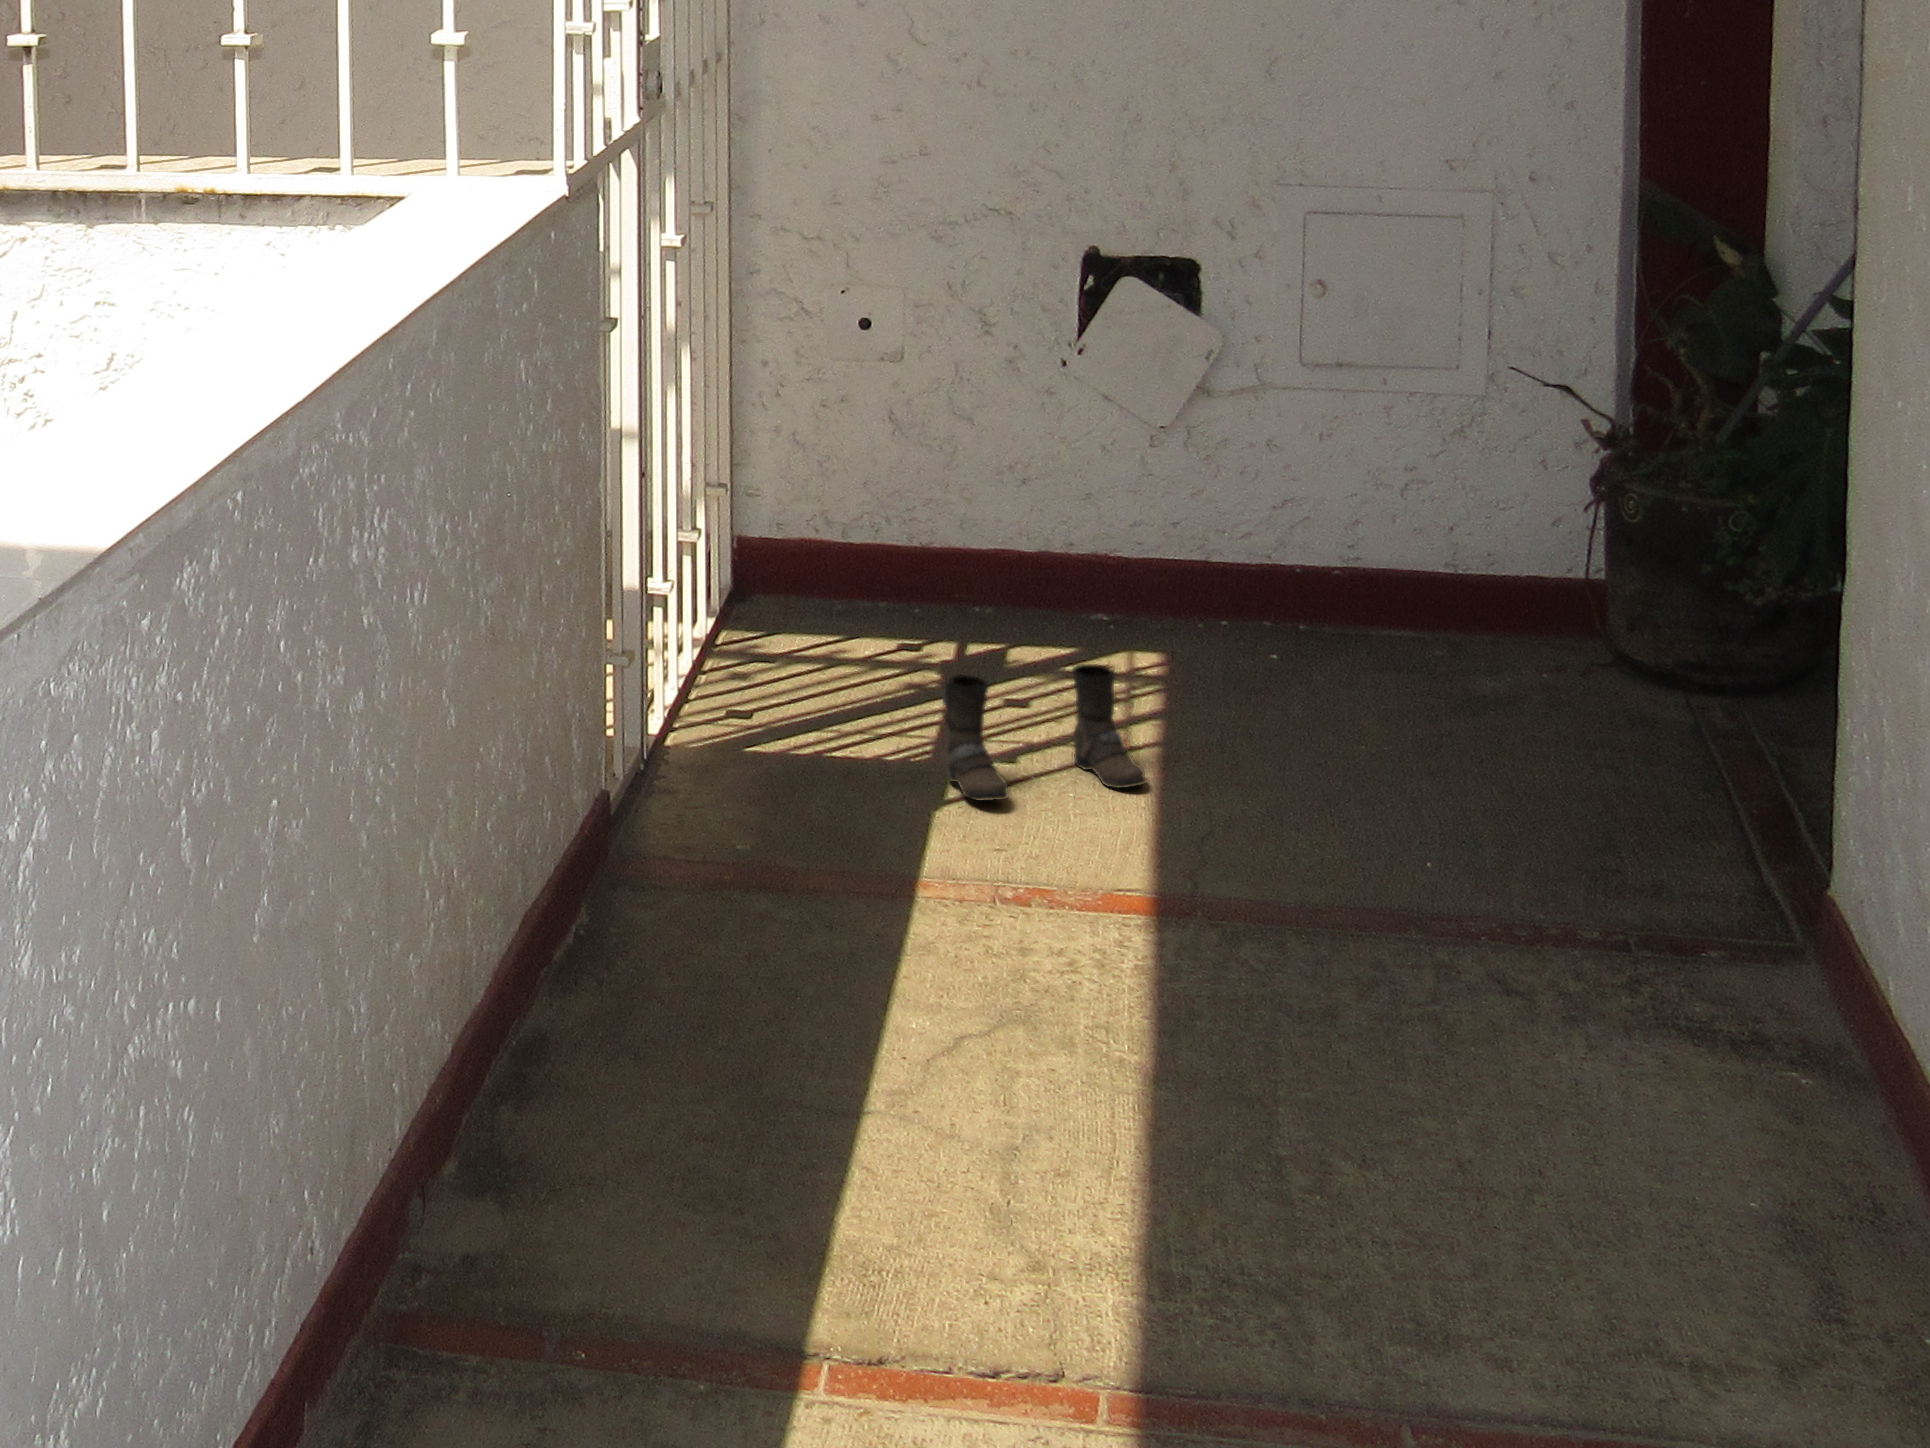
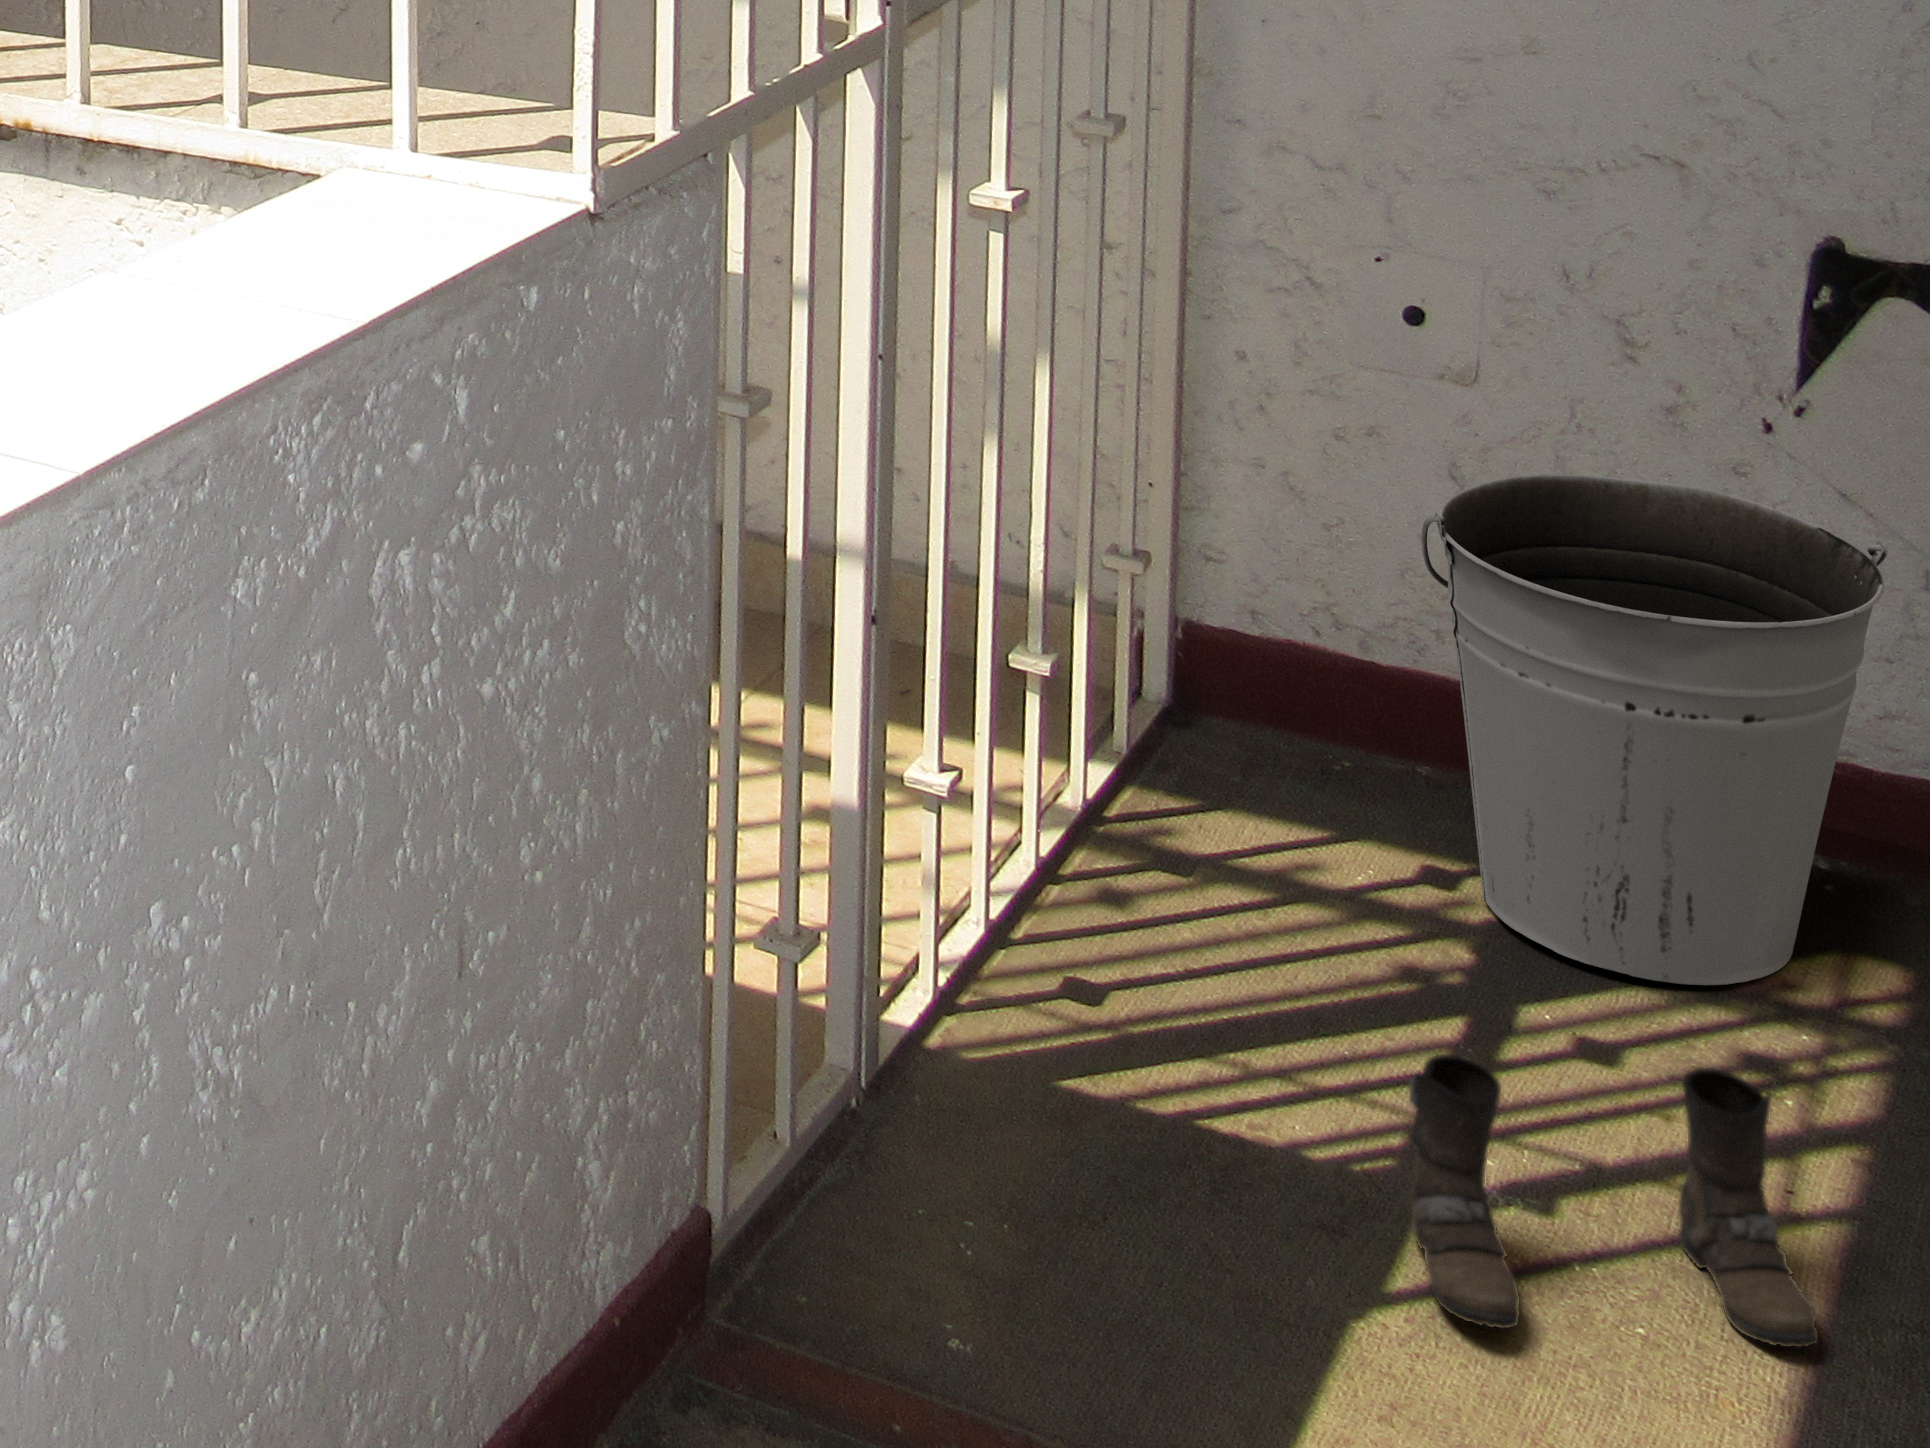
bucket: none [895,409,1135,673] -> present [1421,474,1888,985]

